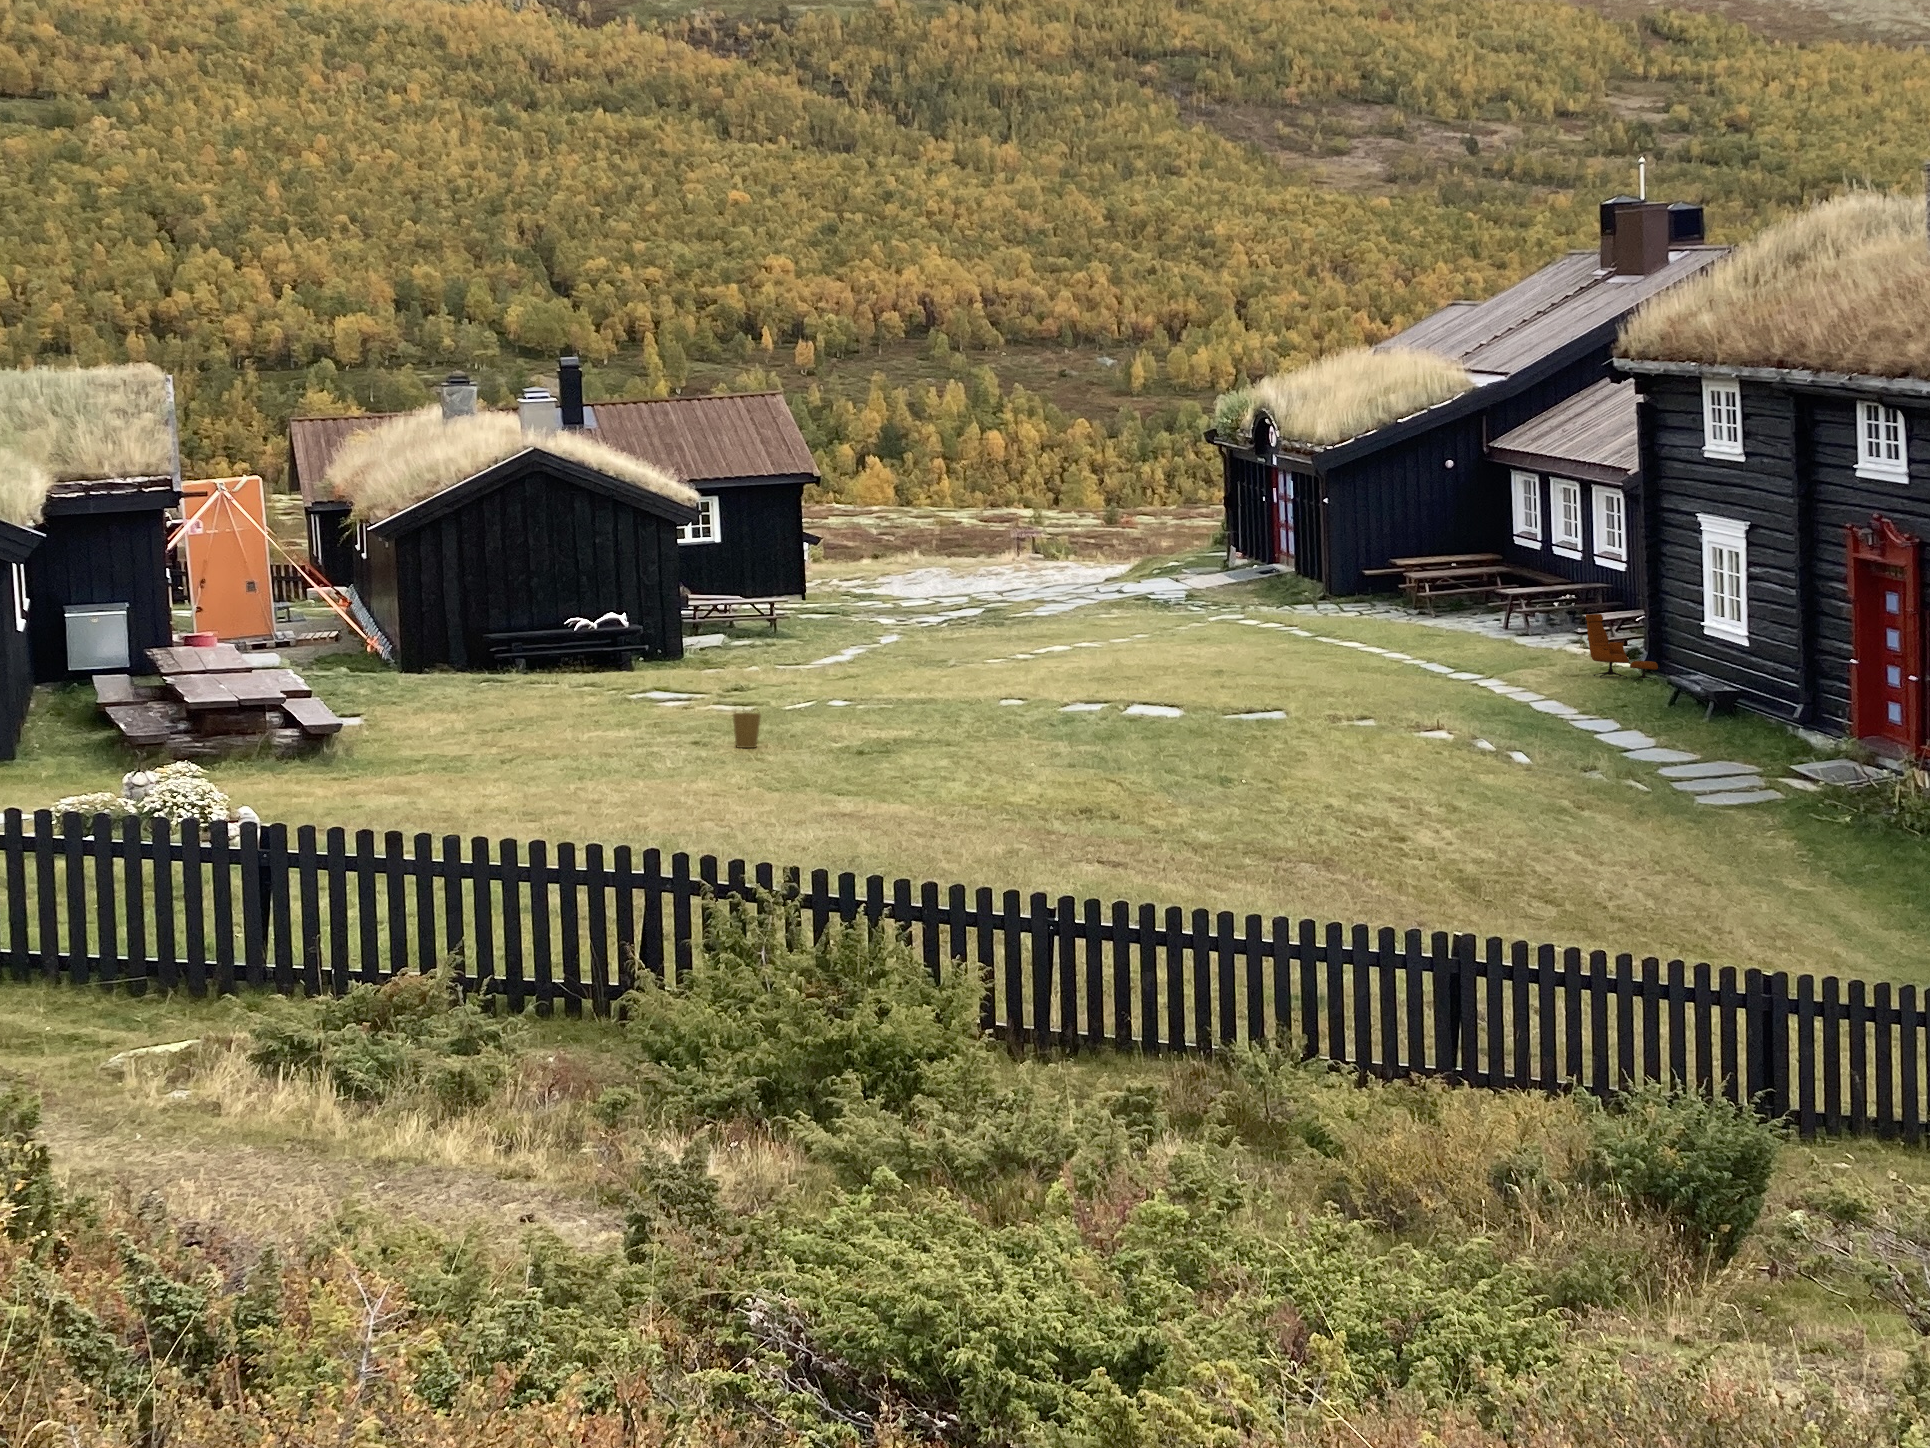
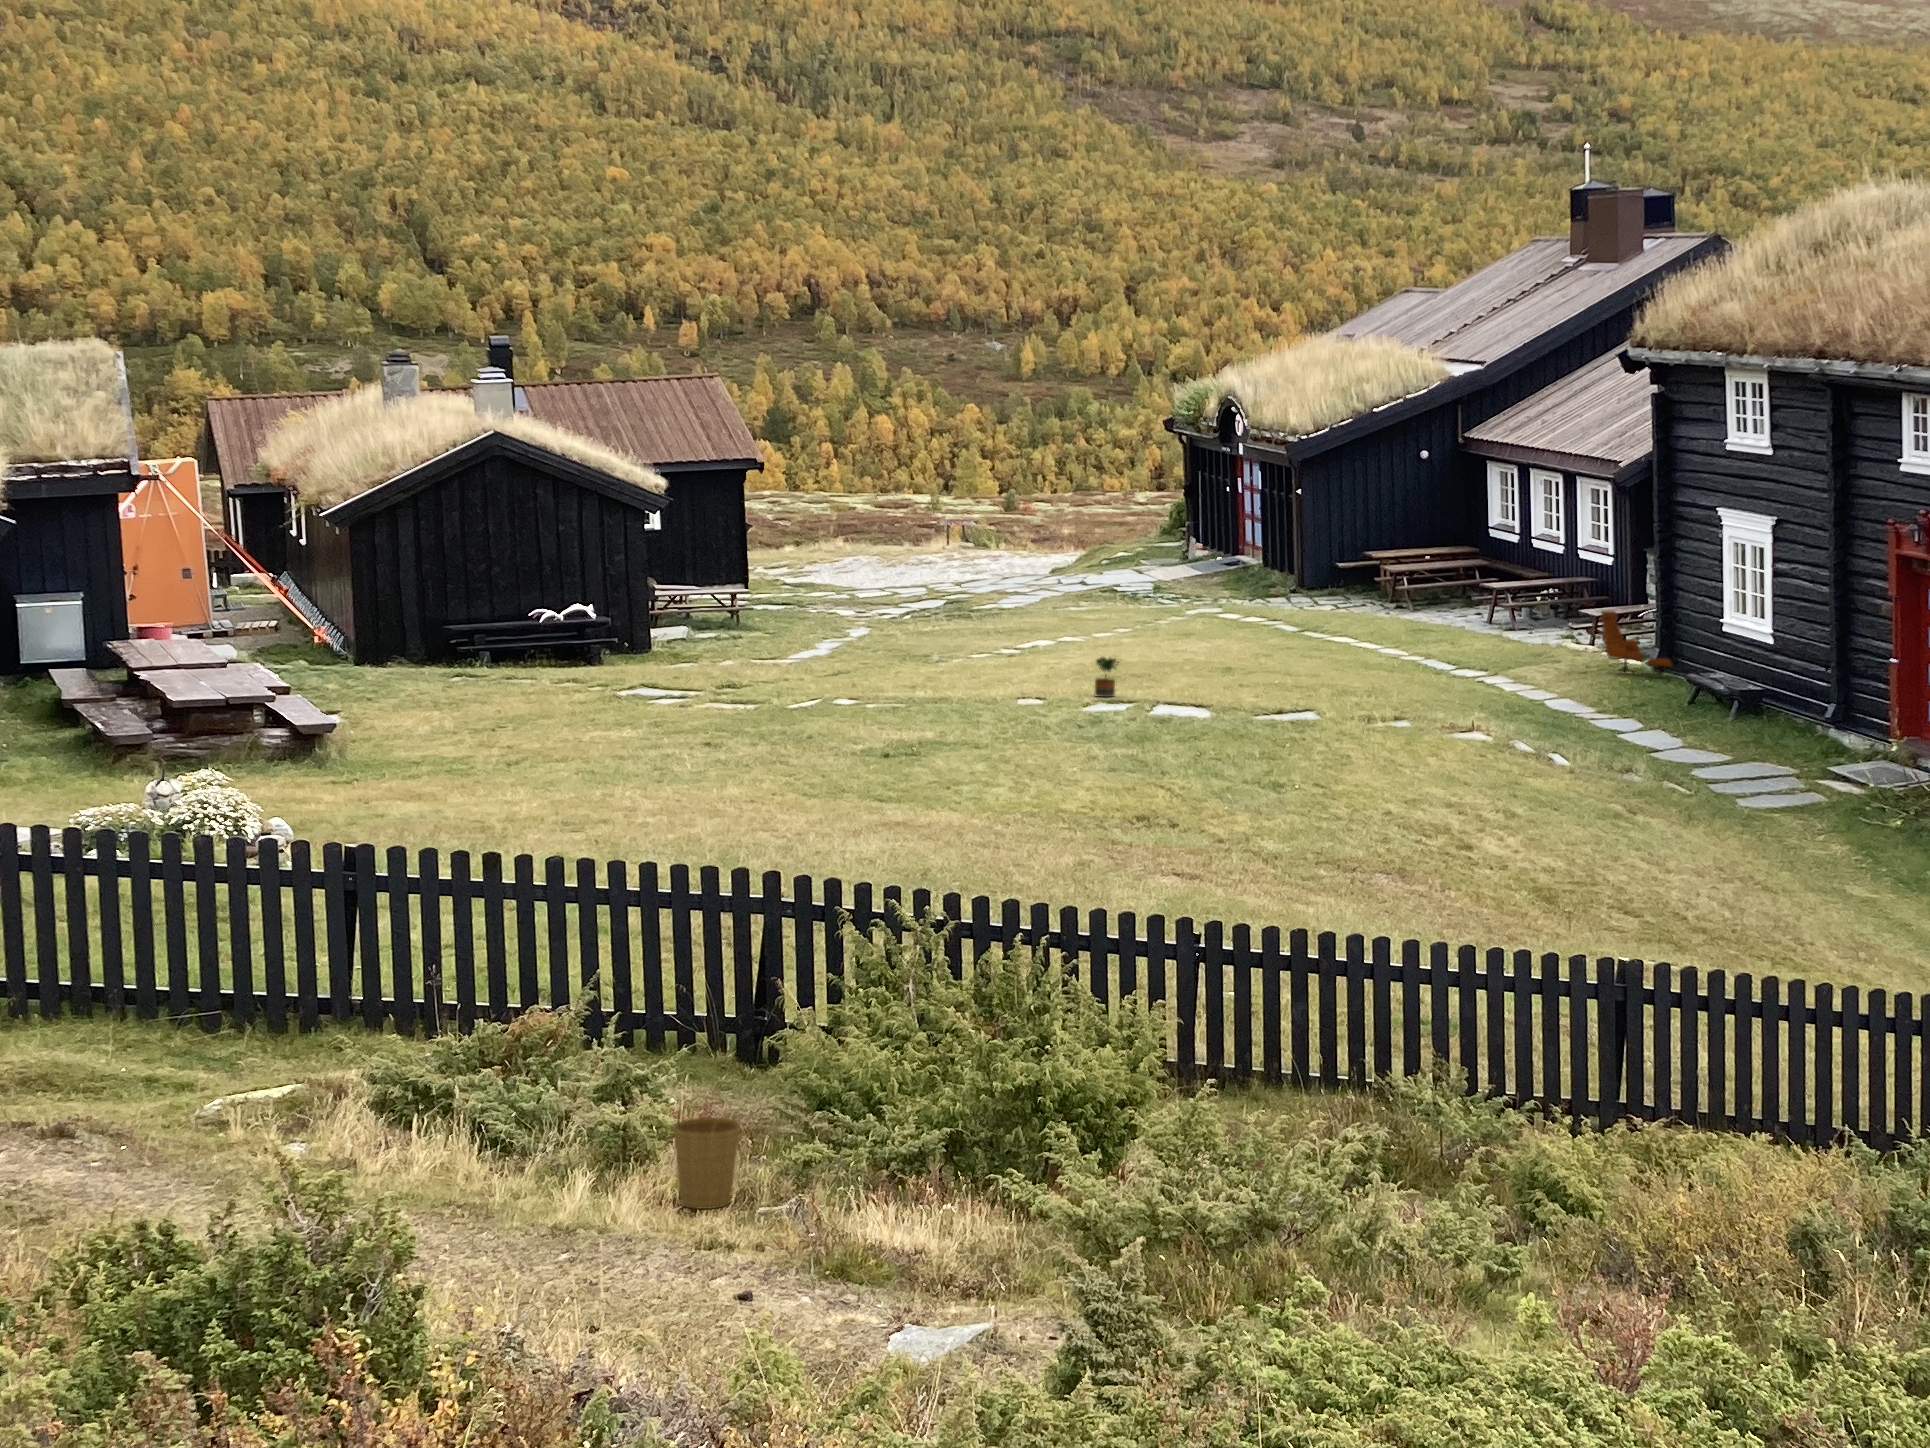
potted tree: none [1067,660,1092,699] -> present [1095,656,1119,697]
basket: present [733,709,761,748] -> present [673,1107,741,1209]

